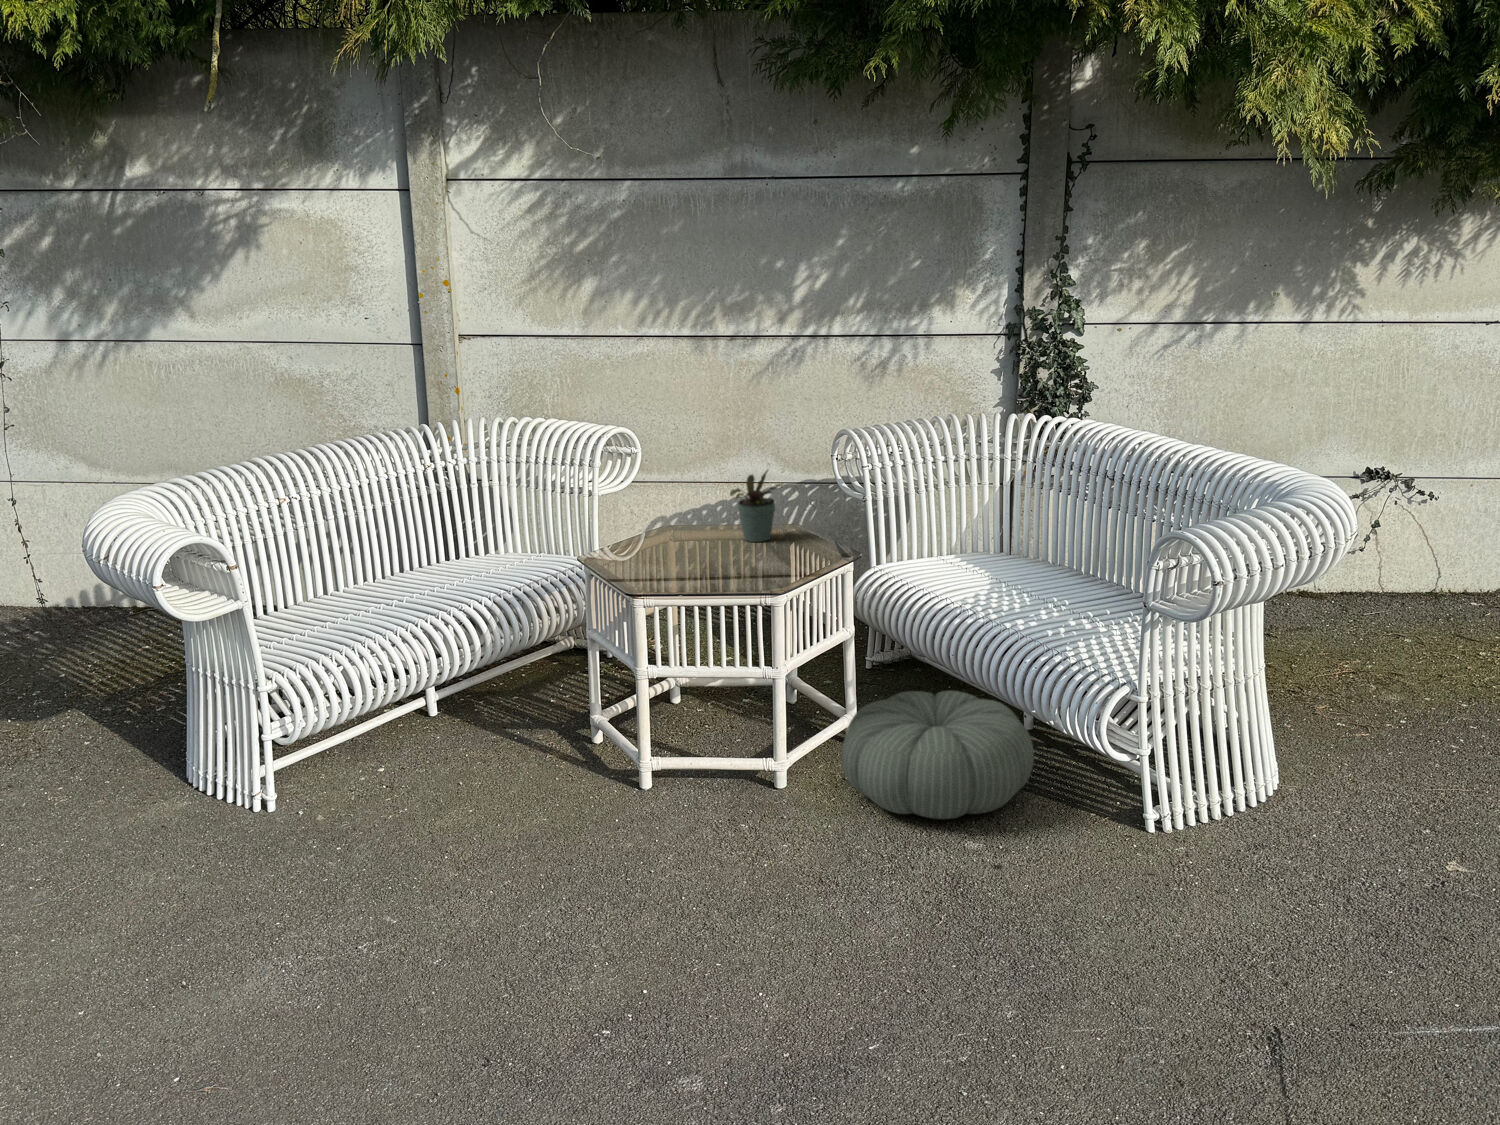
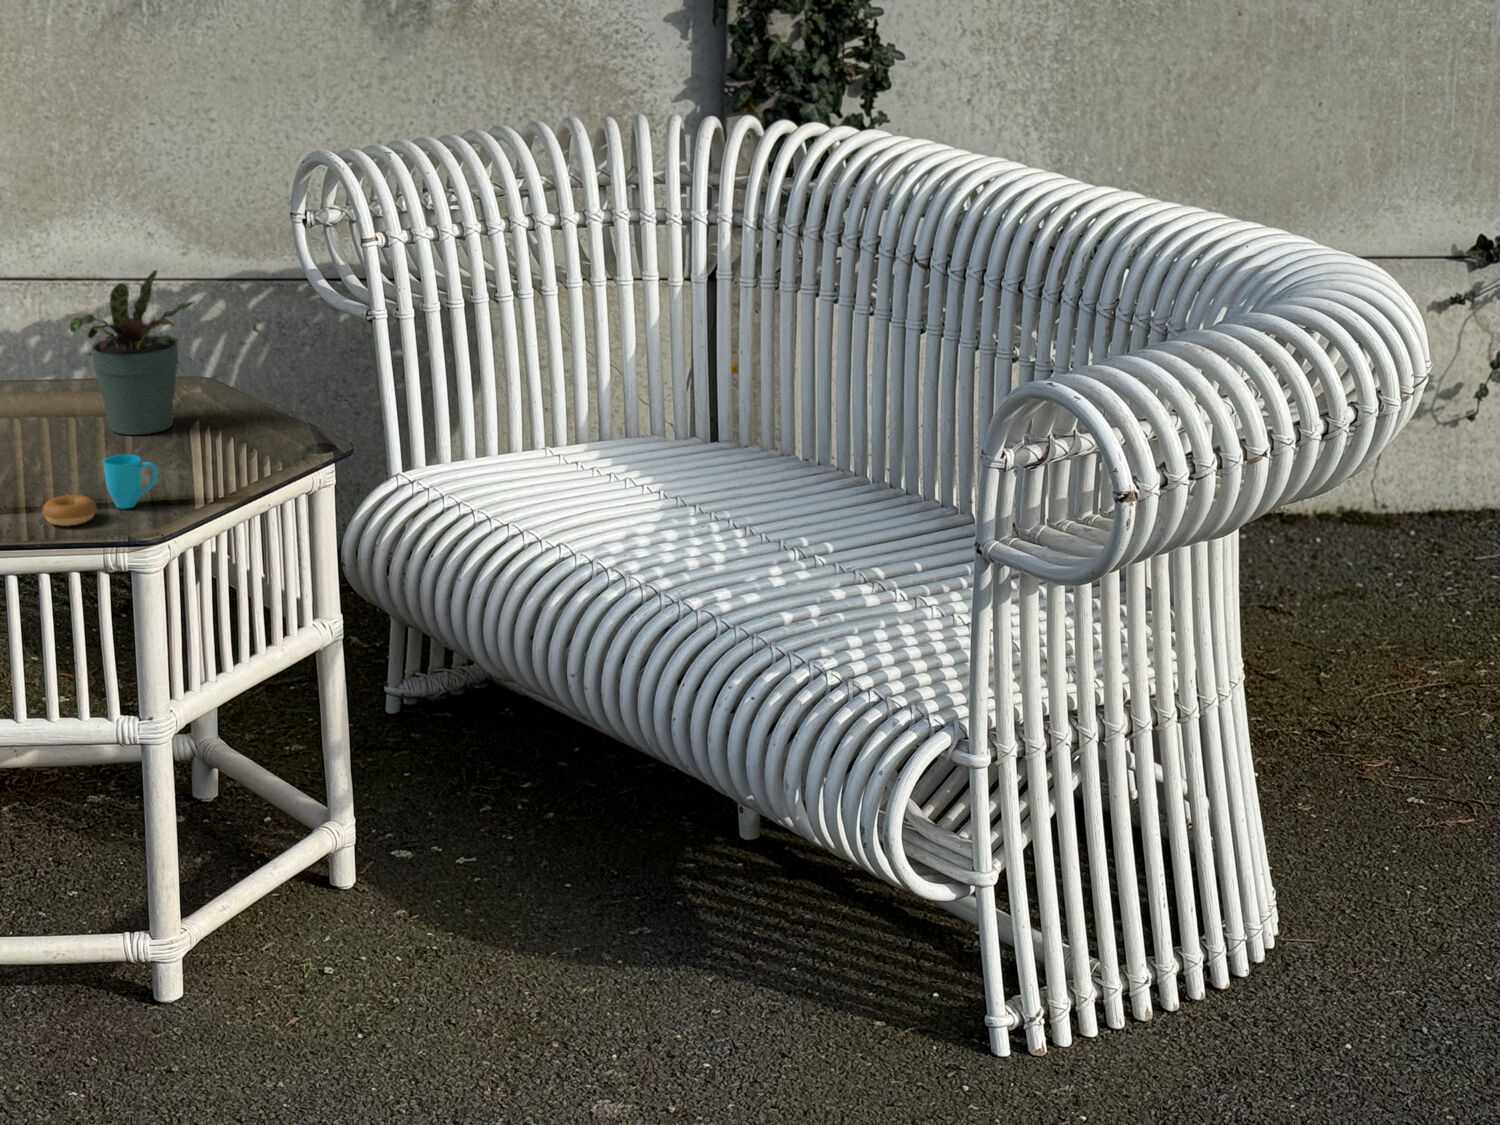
cup: none [725,551,774,581] -> present [42,455,158,526]
pouf: present [842,691,1034,819] -> none [328,751,755,1046]

